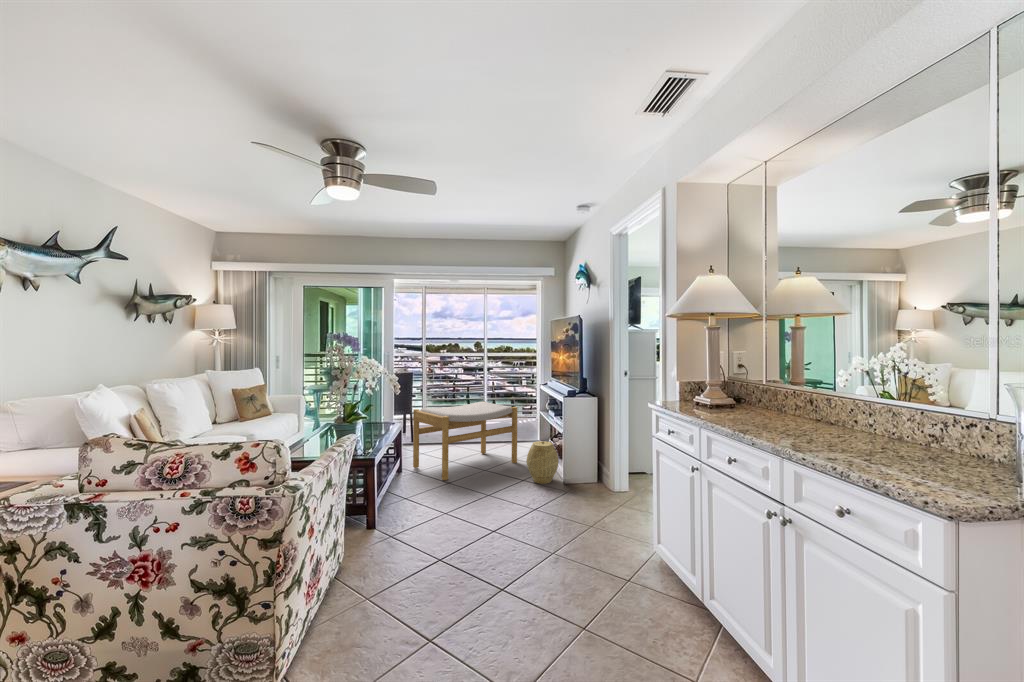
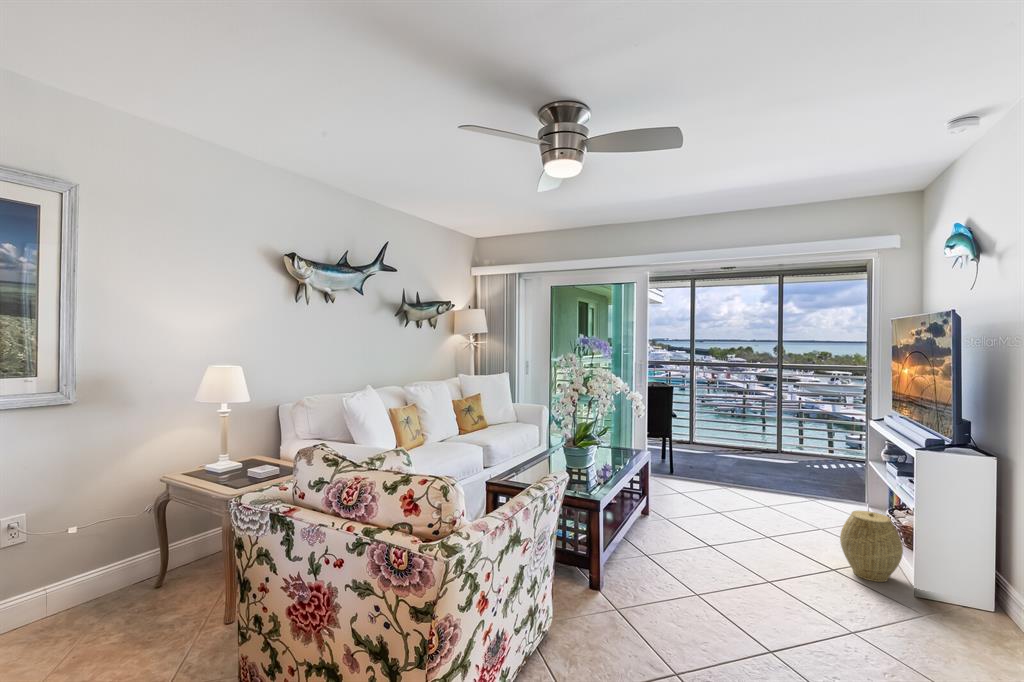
footstool: present [413,401,518,480] -> none [668,435,827,540]

